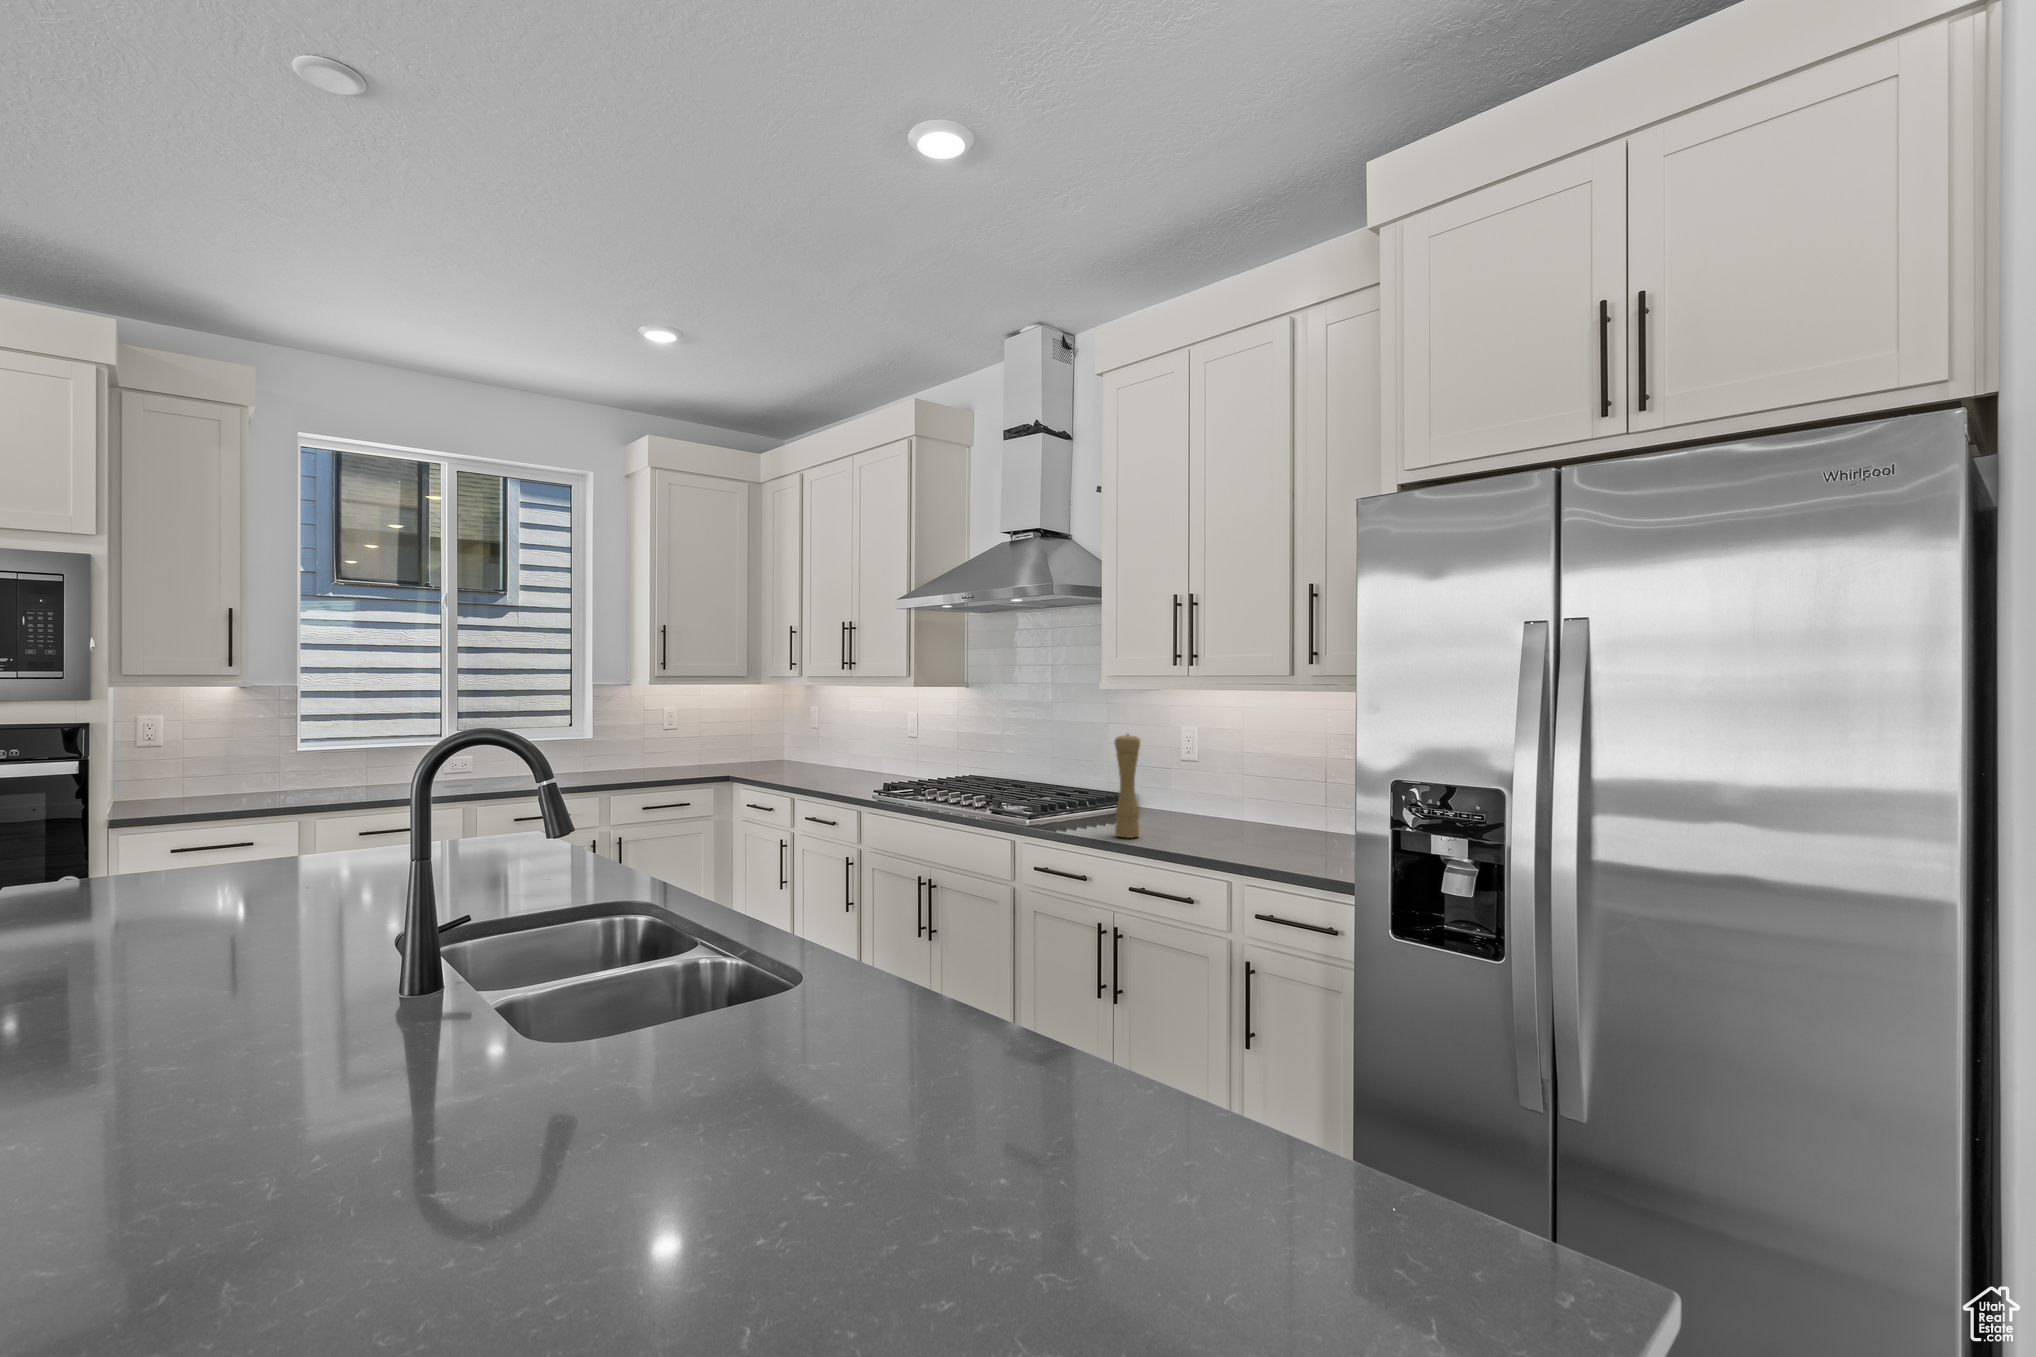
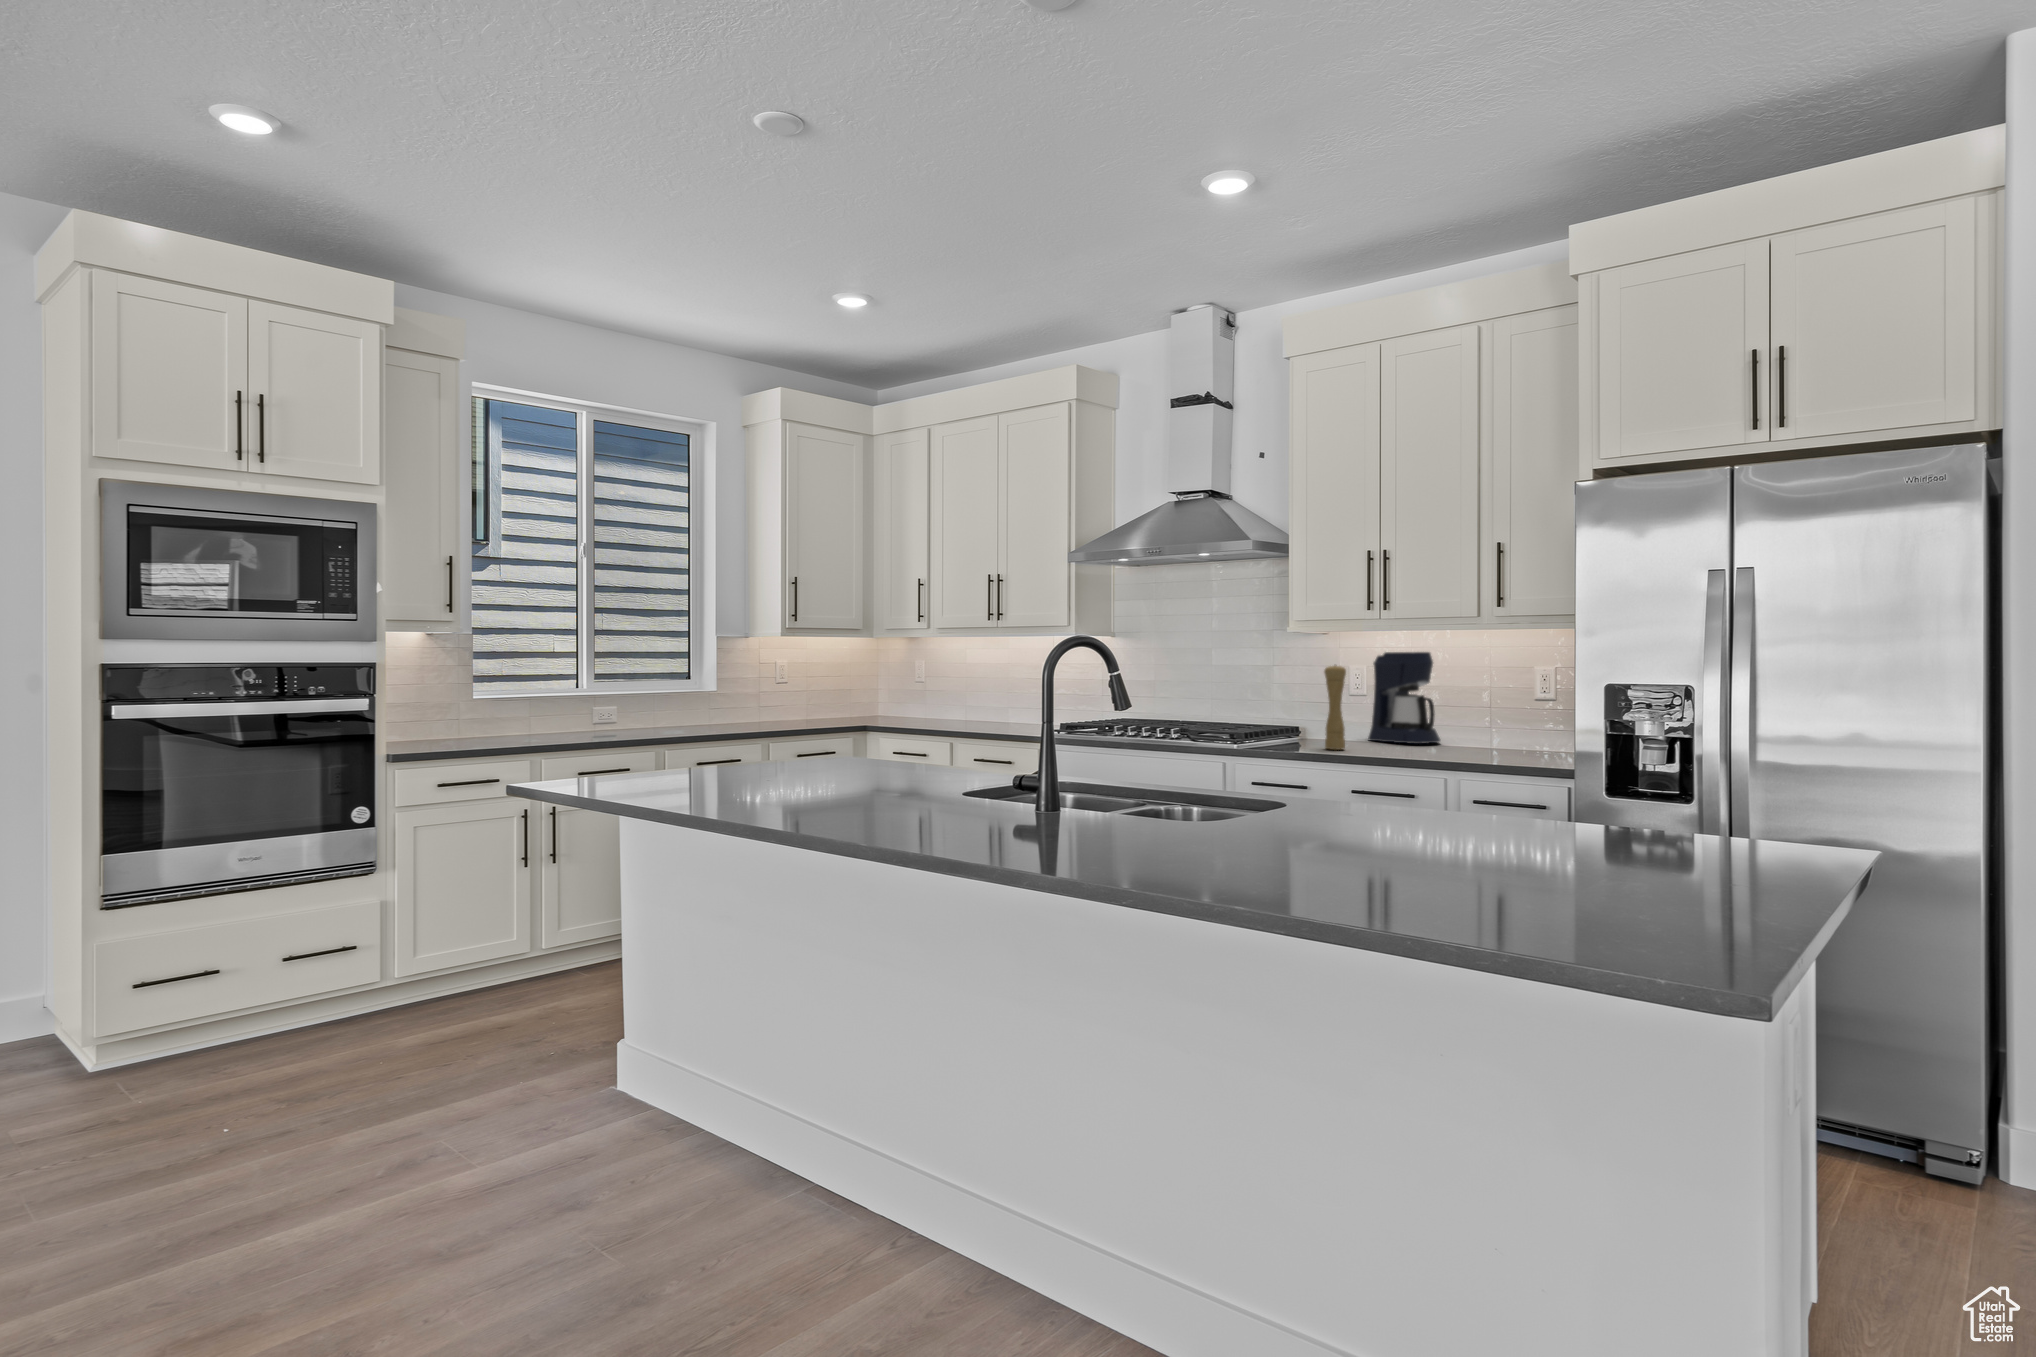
coffee maker: none [1193,715,1276,828] -> present [1368,652,1441,744]

